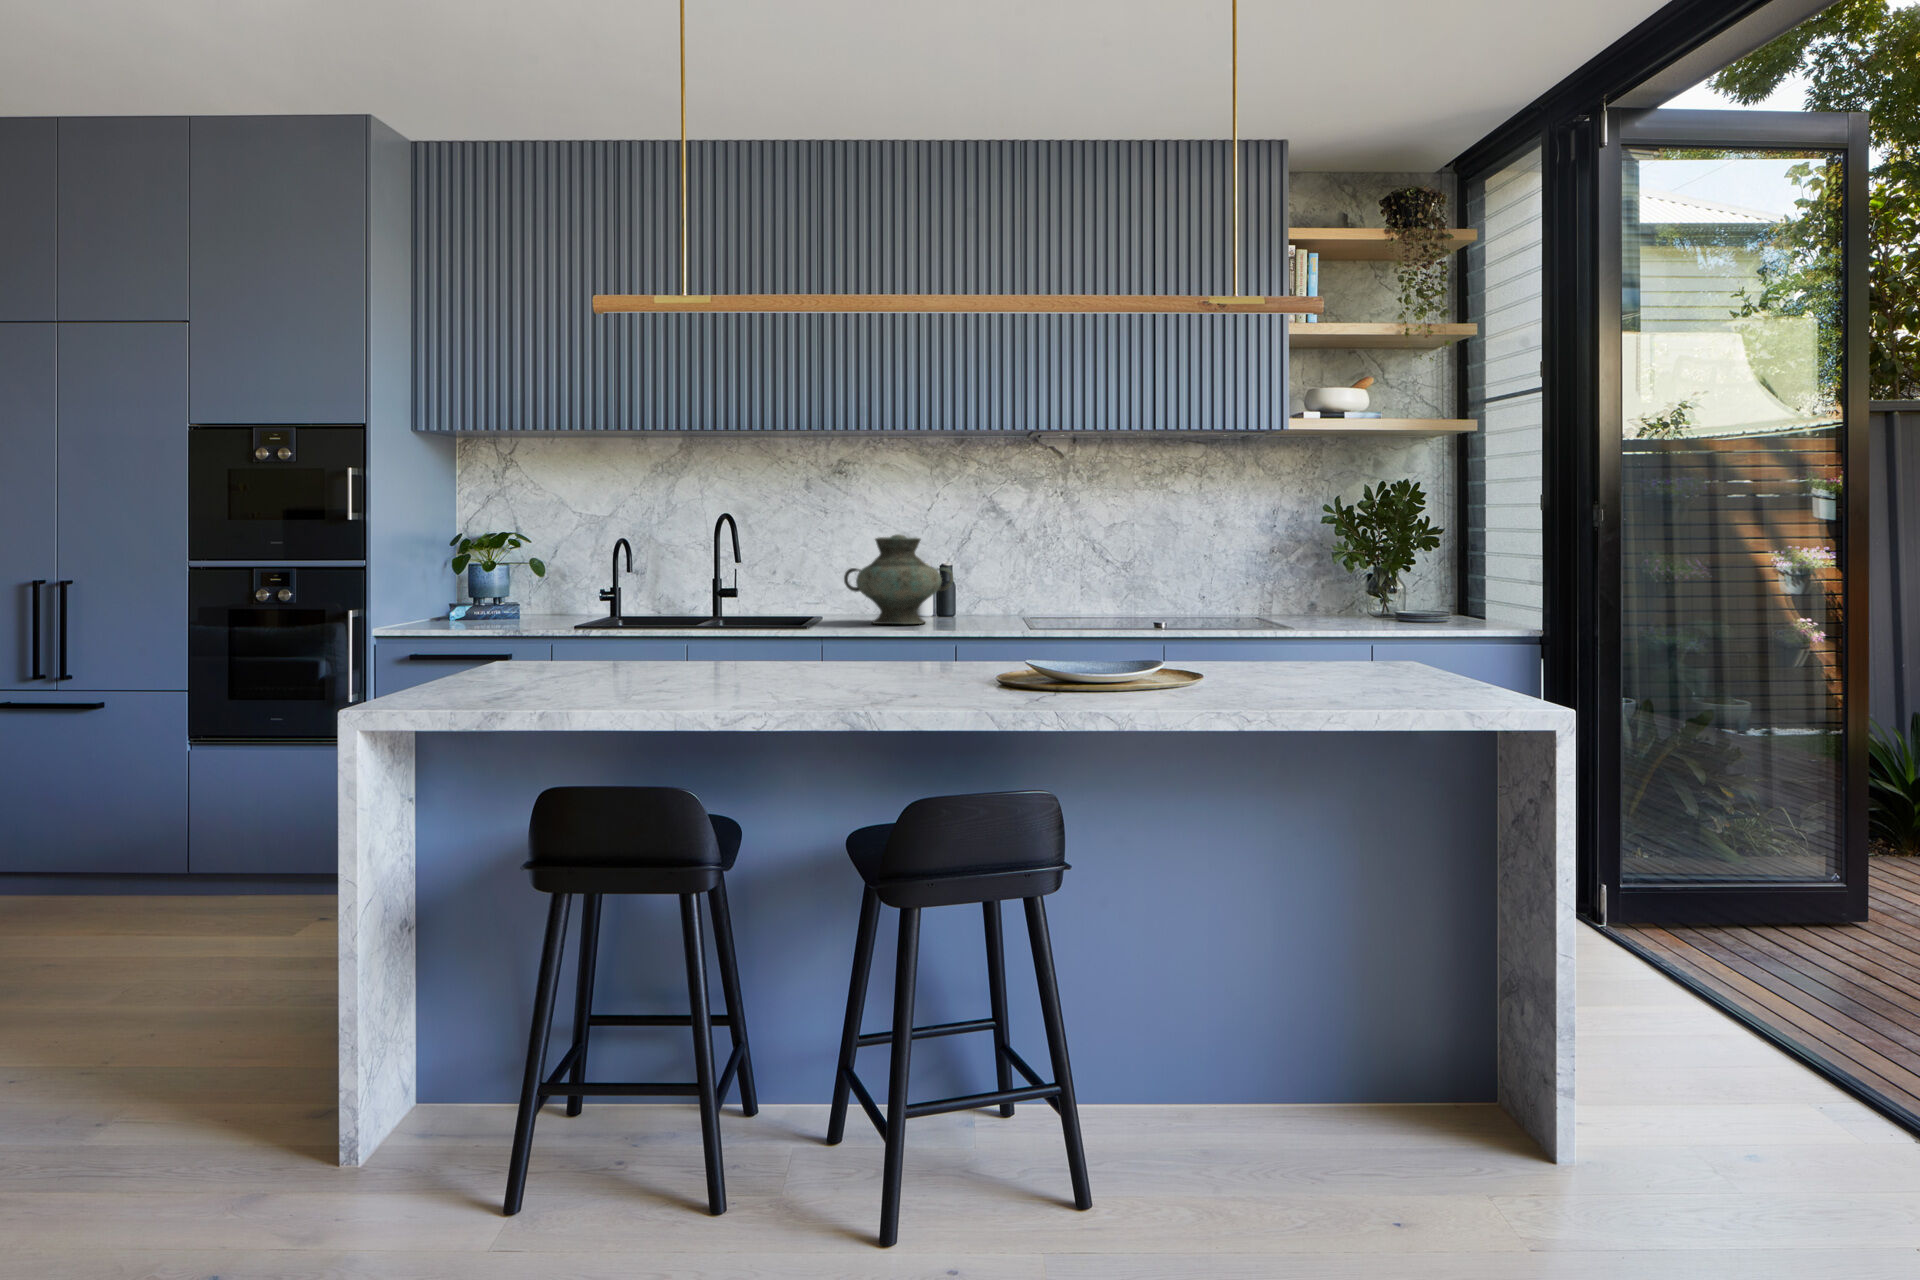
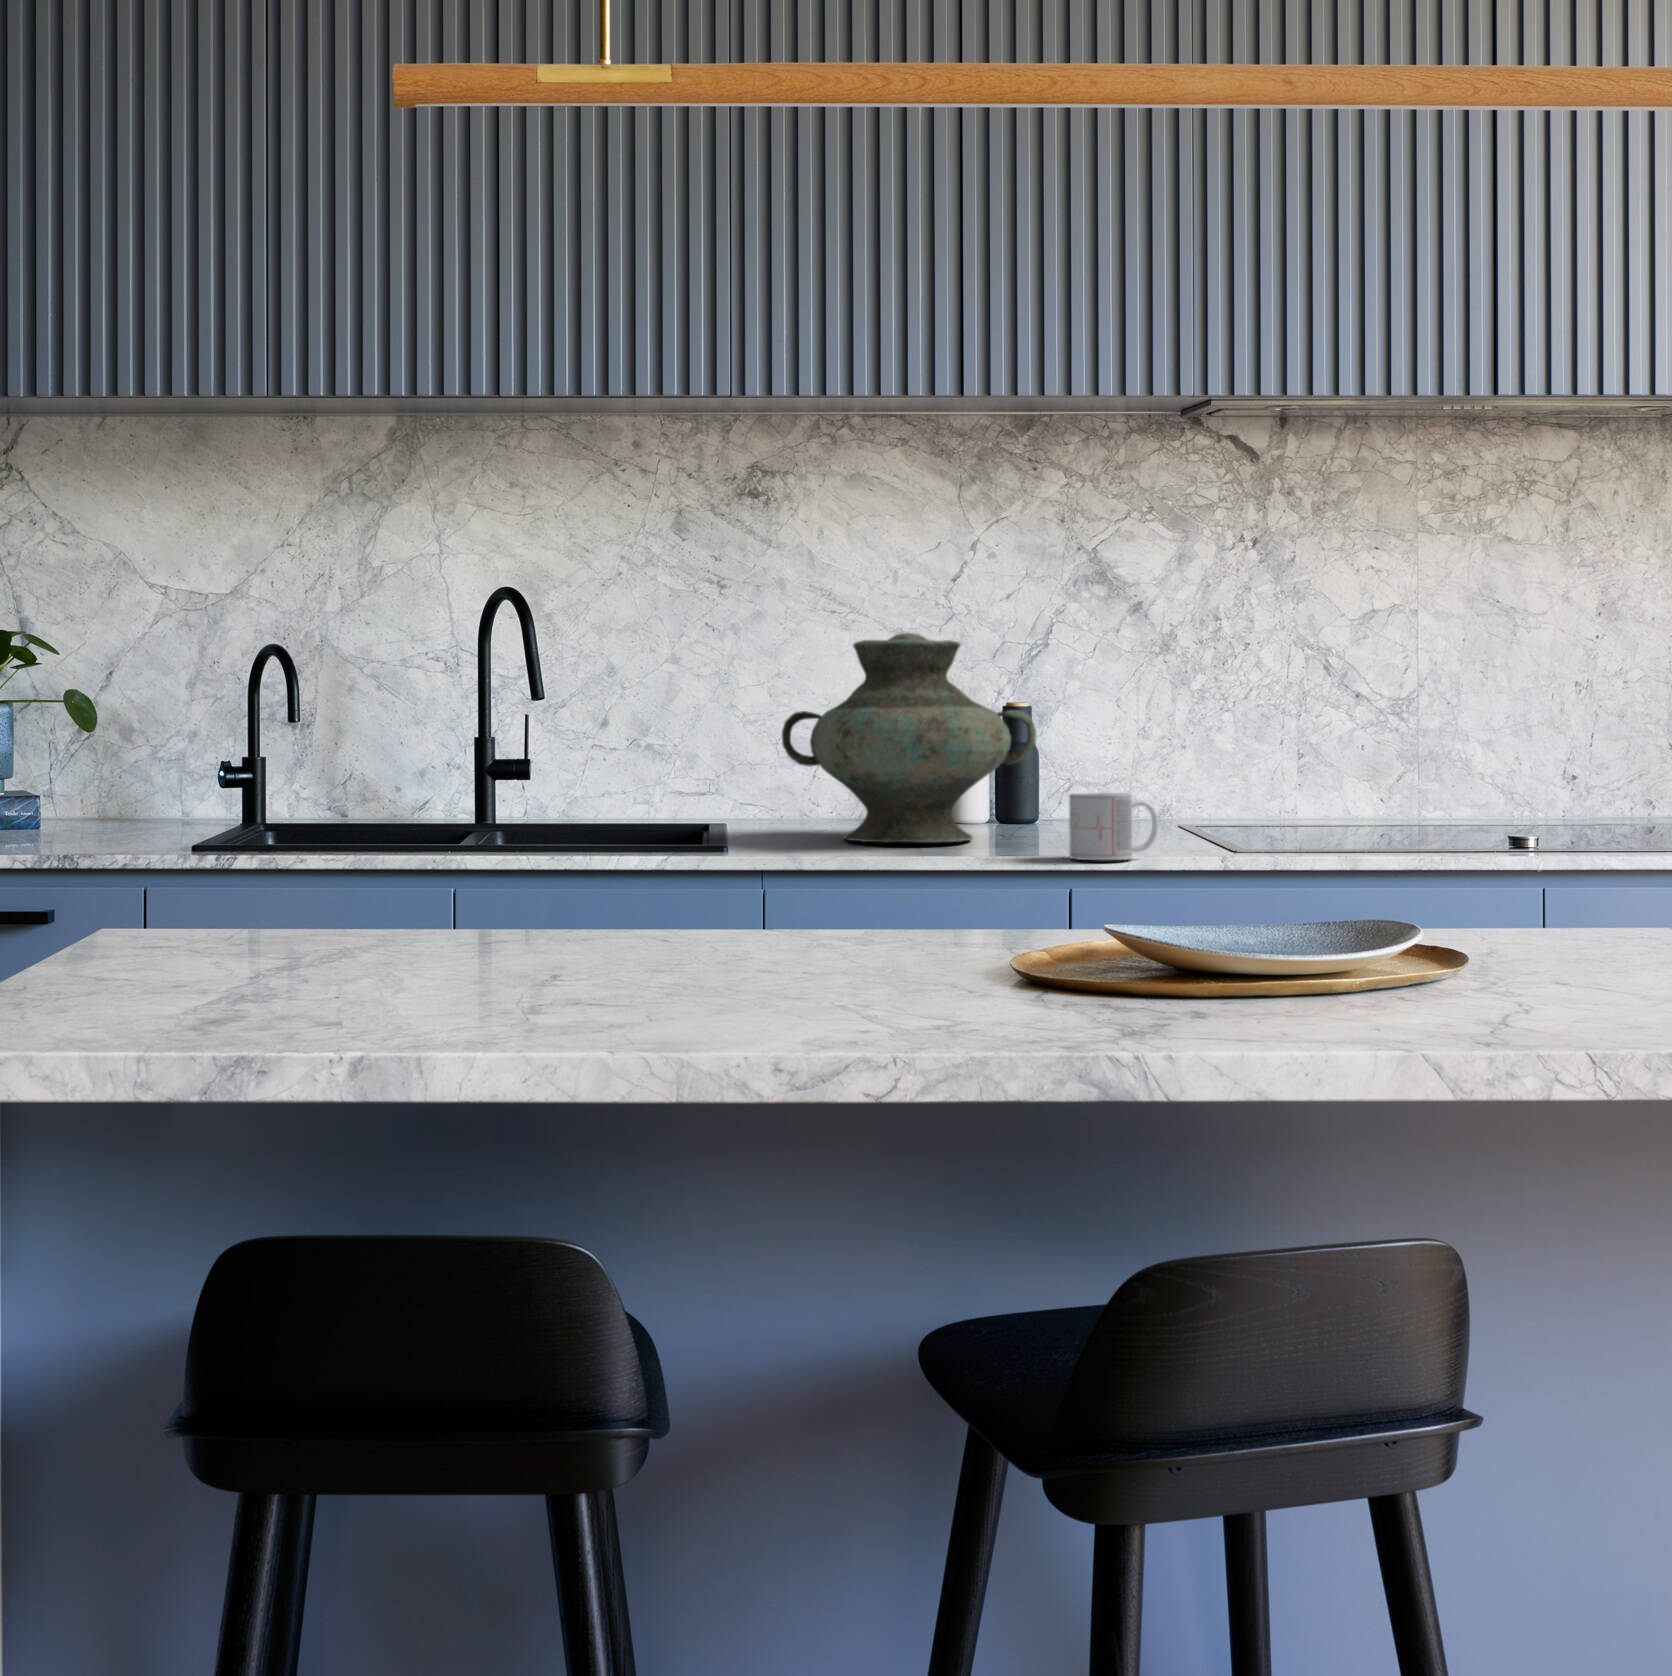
mug: none [959,602,996,630] -> present [1069,793,1159,860]

